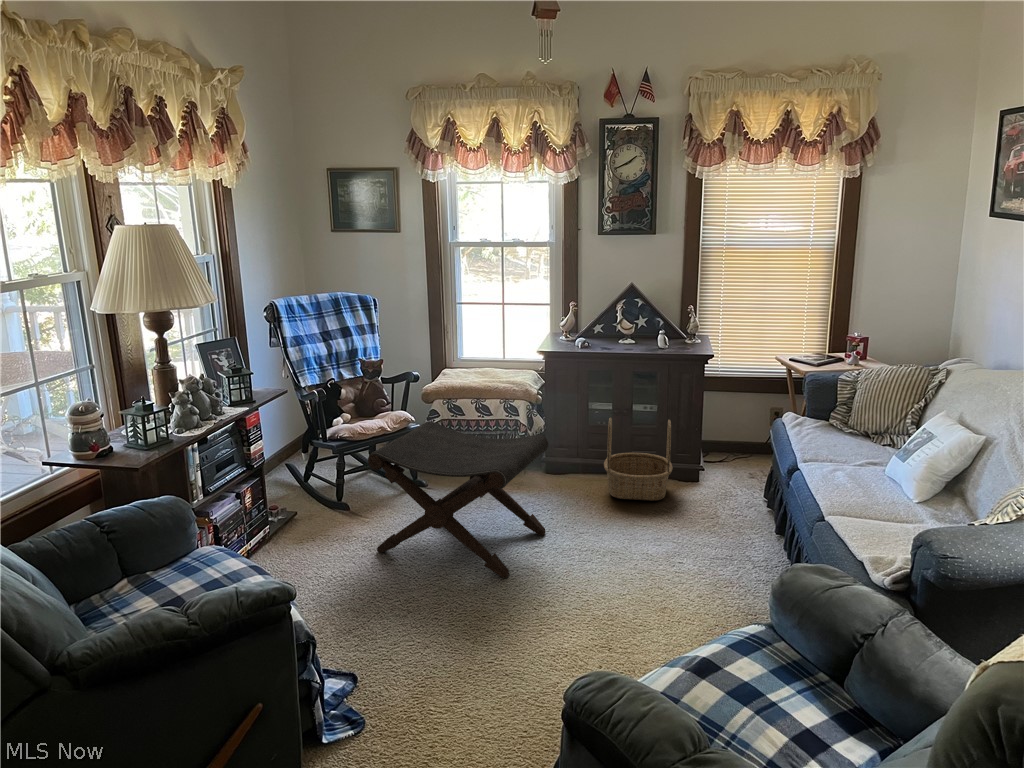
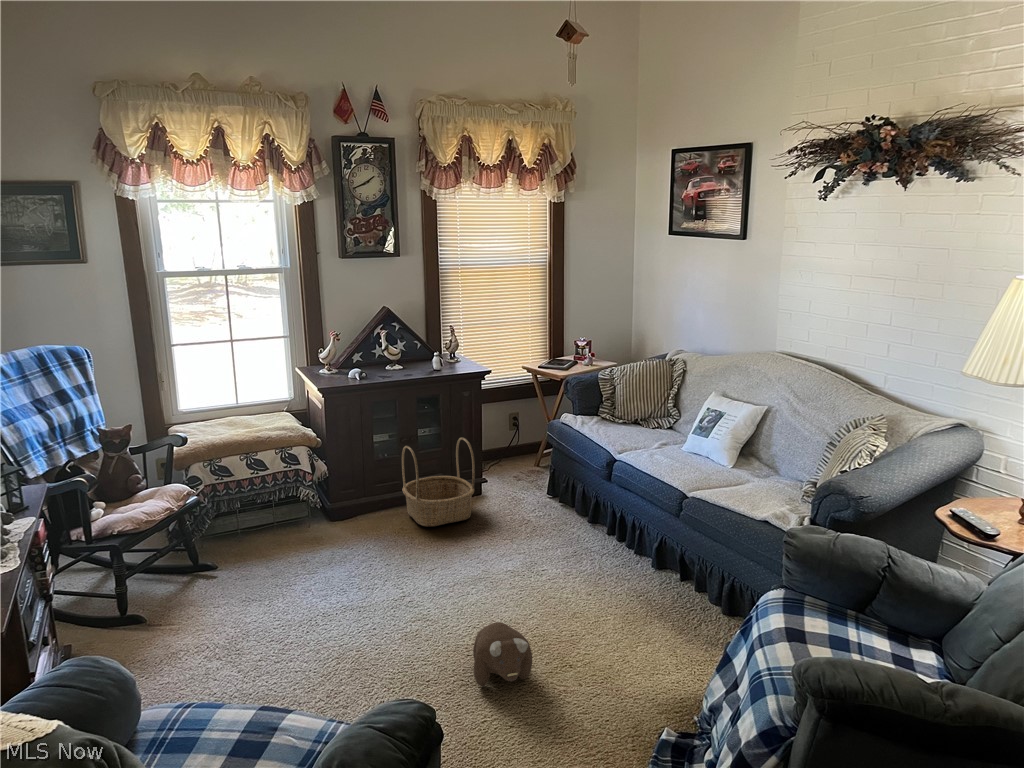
footstool: present [368,421,548,578] -> none [218,475,409,658]
plush toy: none [509,585,567,646] -> present [473,622,532,686]

